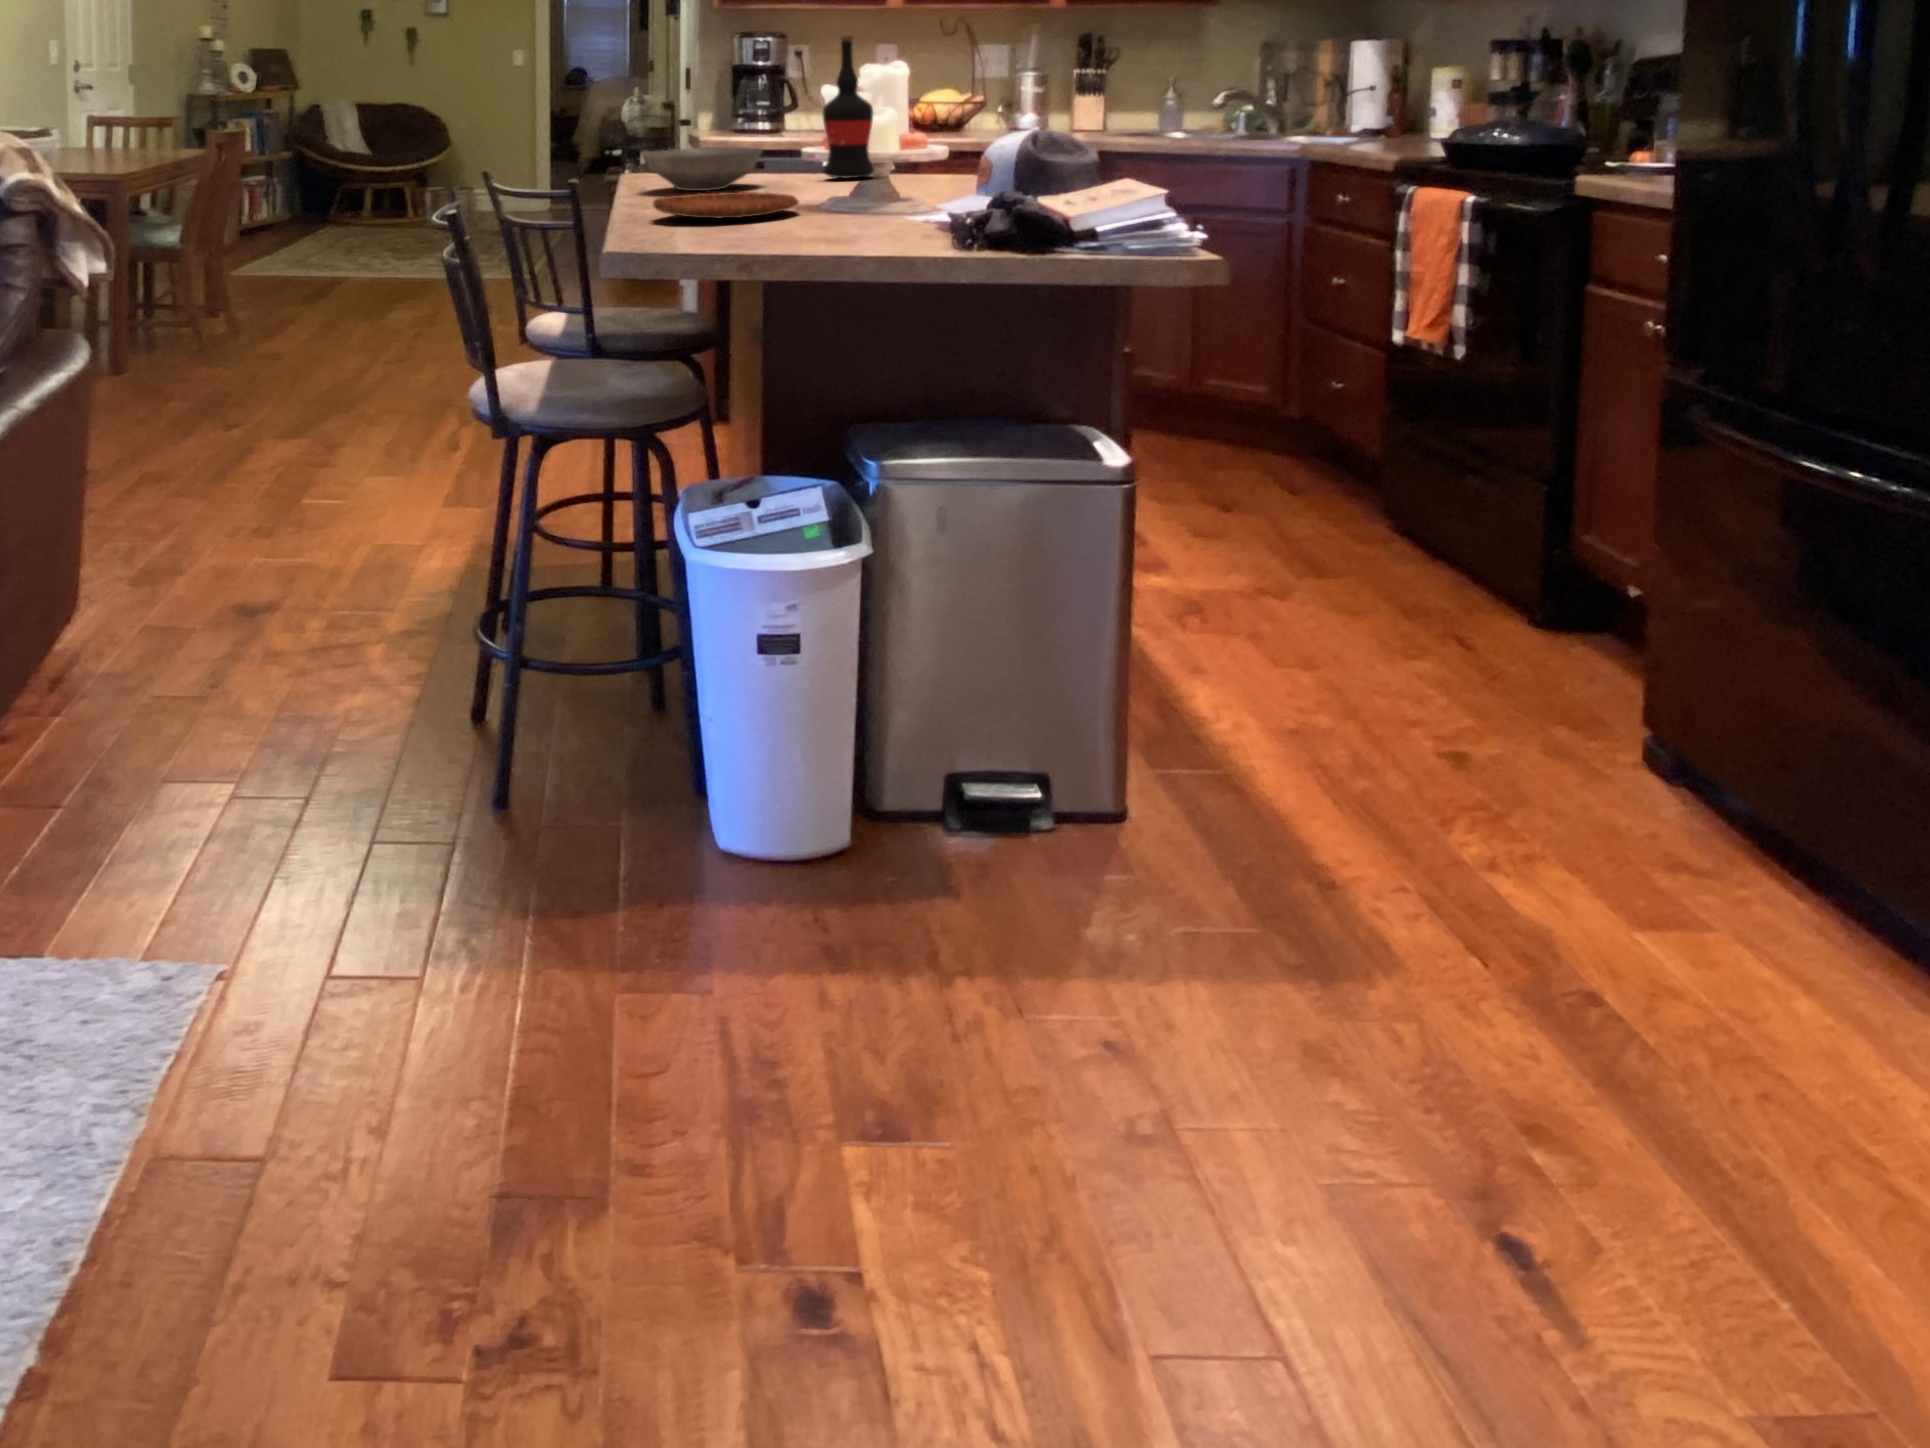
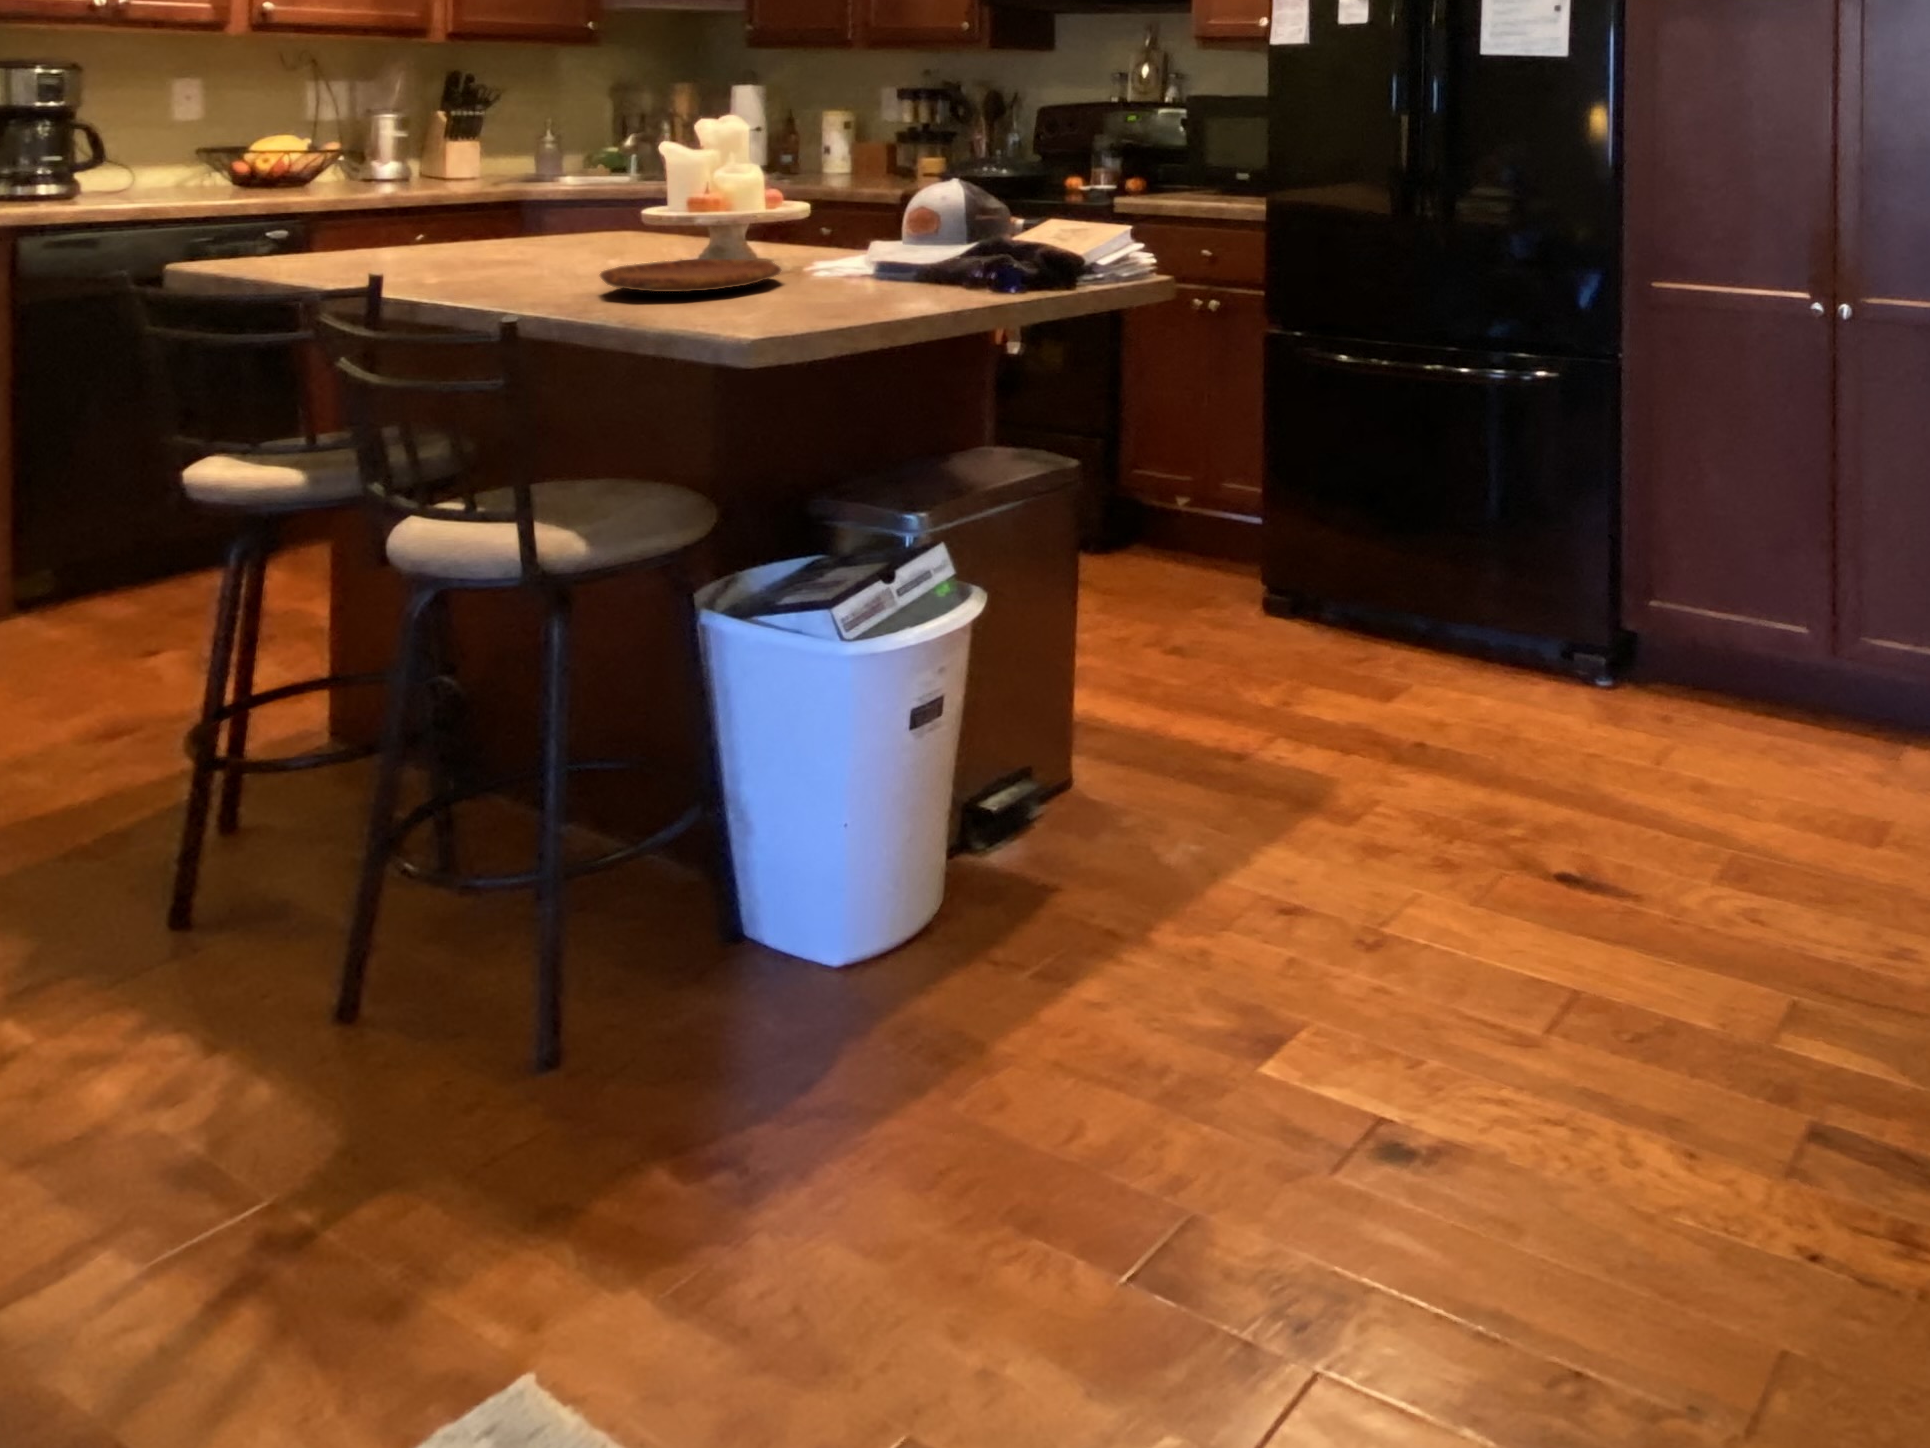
wine bottle: present [822,34,874,179] -> none [570,82,633,243]
bowl: present [642,147,762,191] -> none [360,214,532,270]

